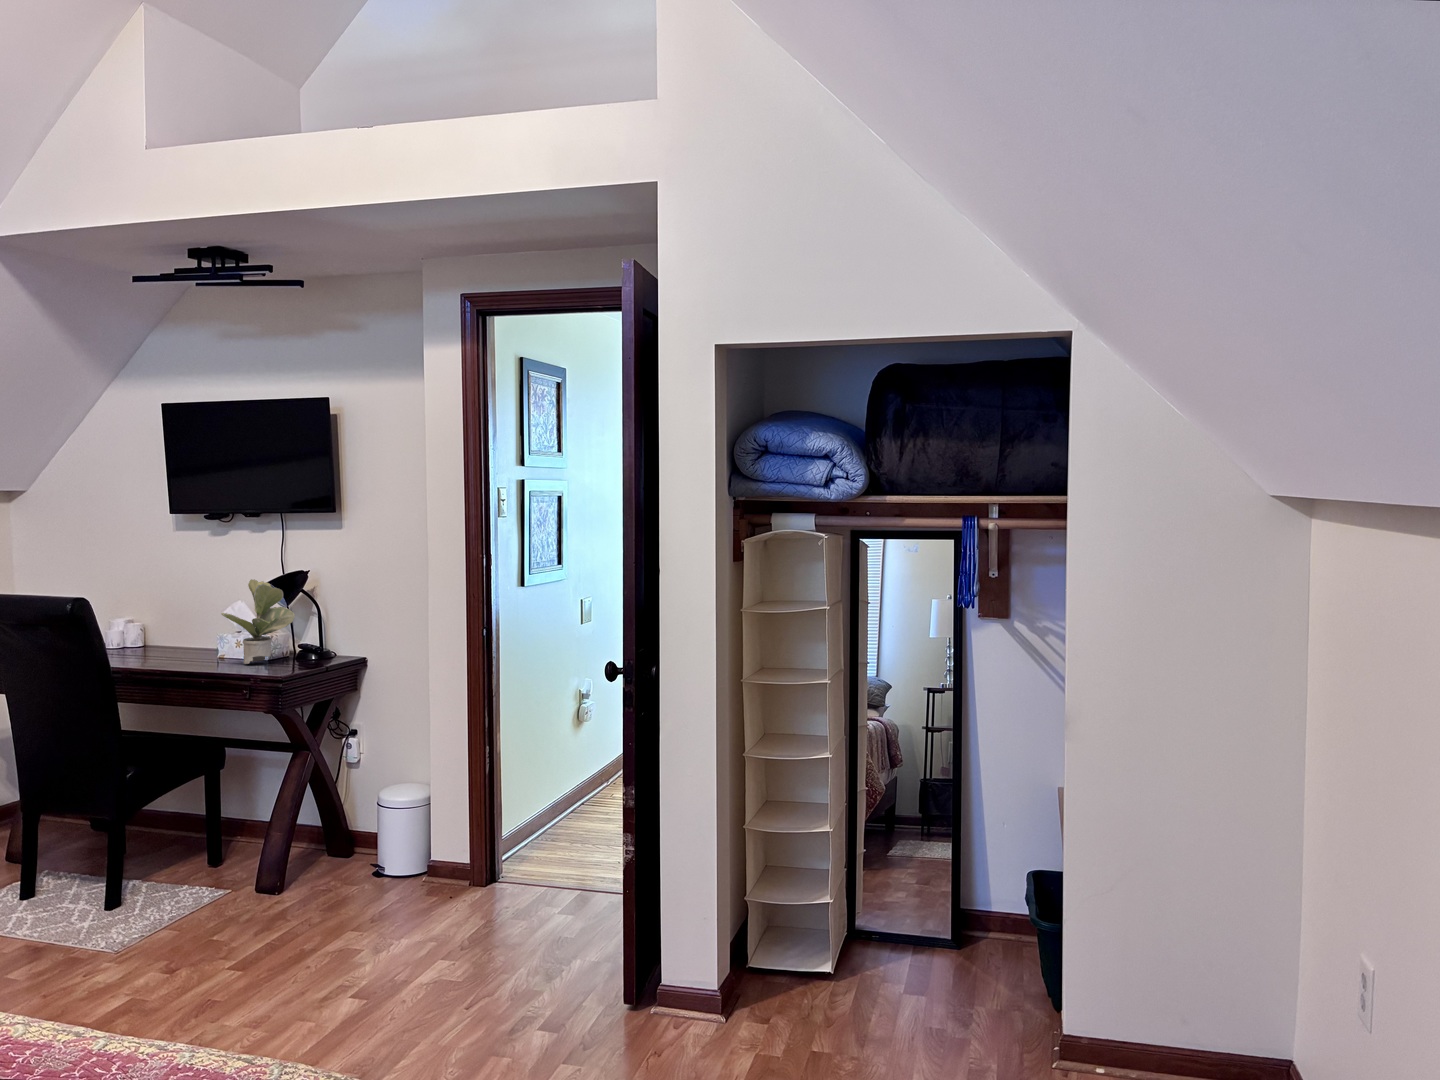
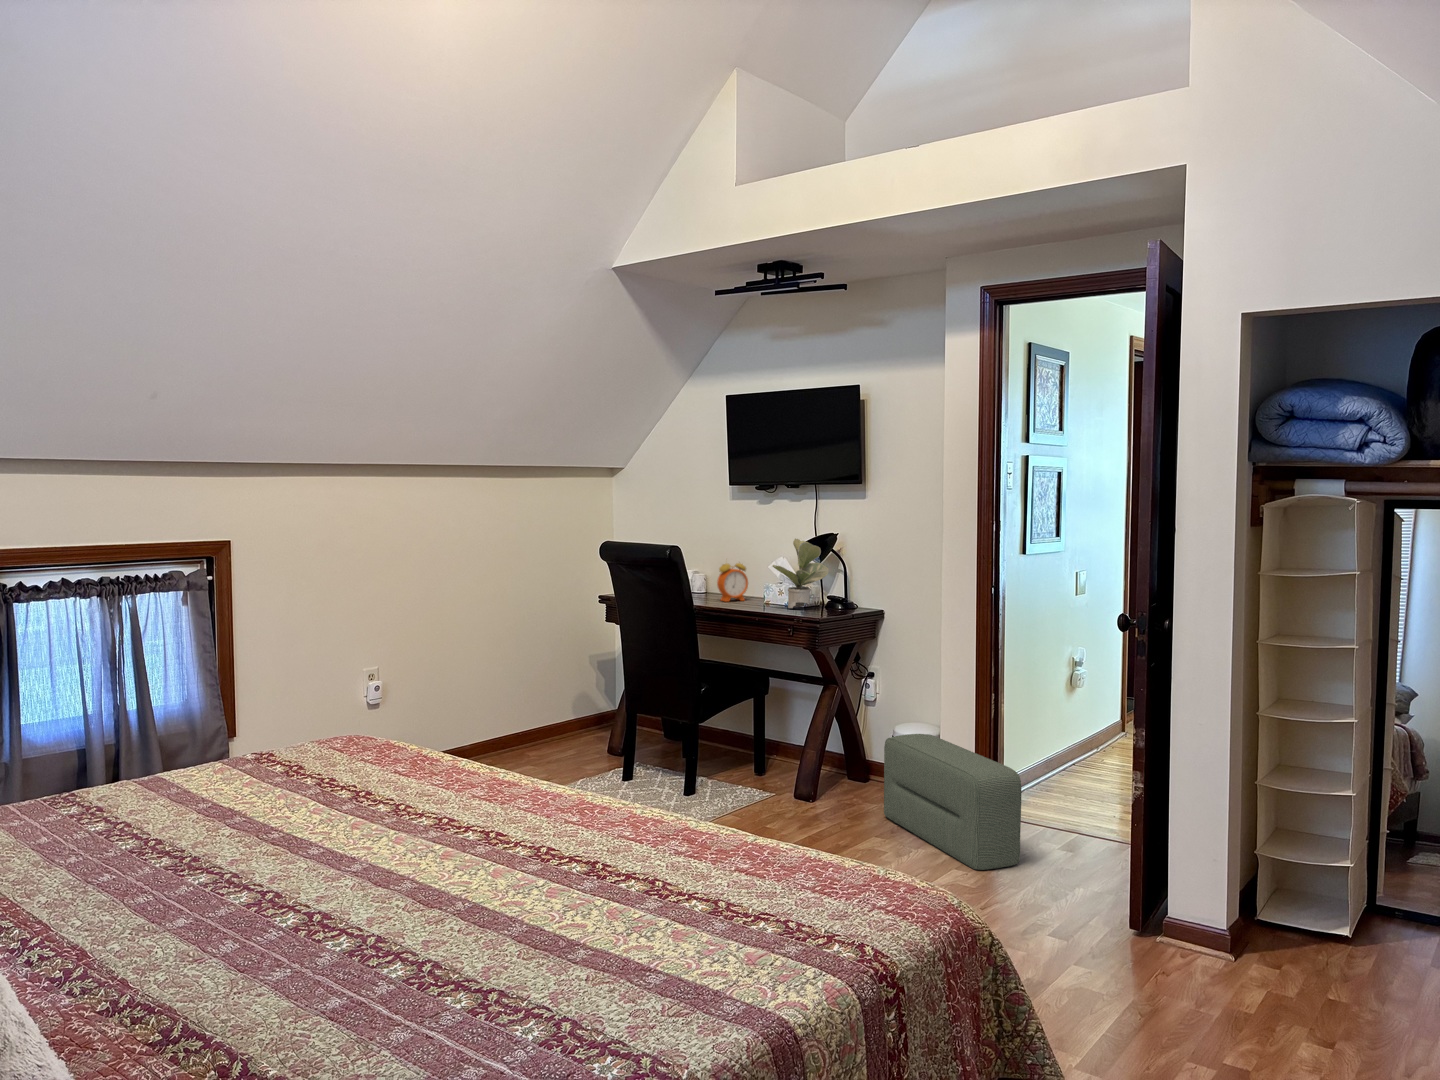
alarm clock: none [151,602,194,659] -> present [717,563,748,602]
pouf: none [364,801,516,955] -> present [884,734,1022,870]

